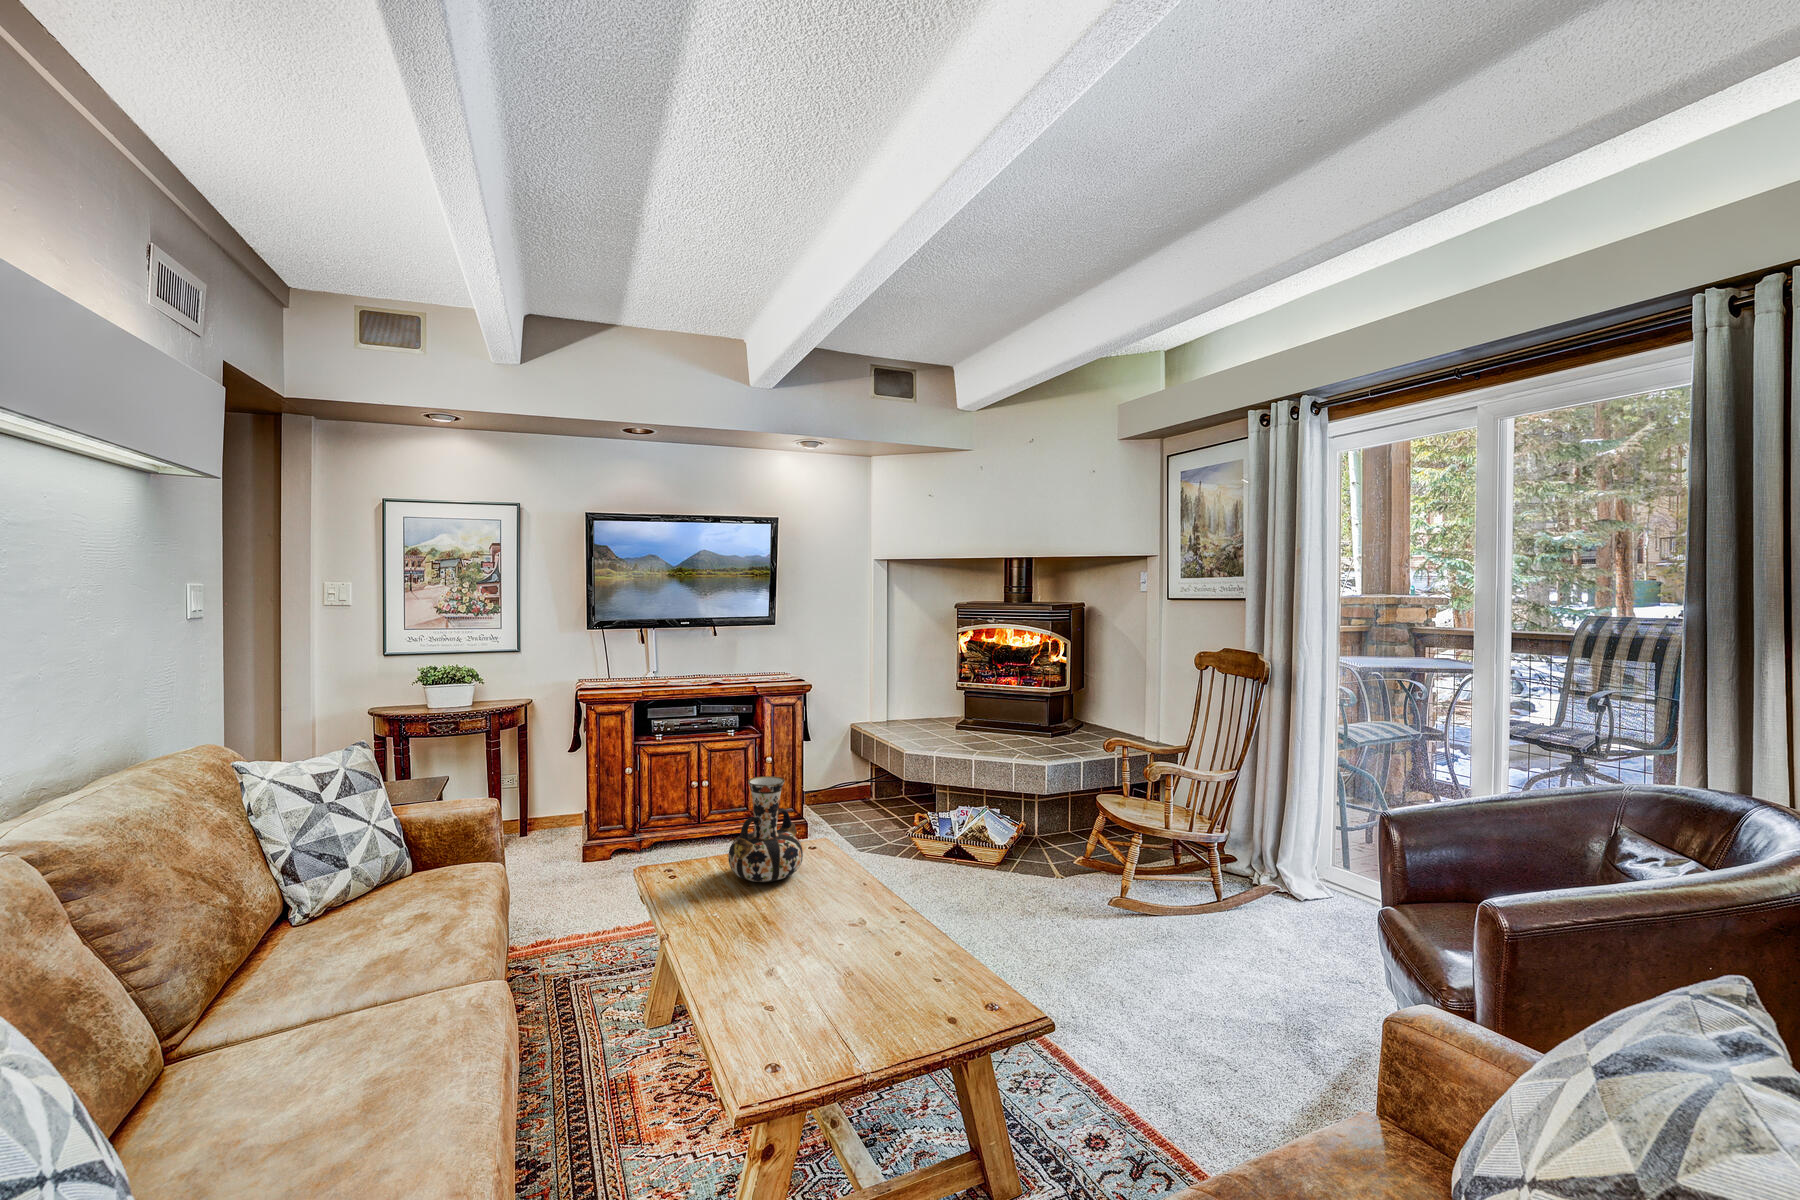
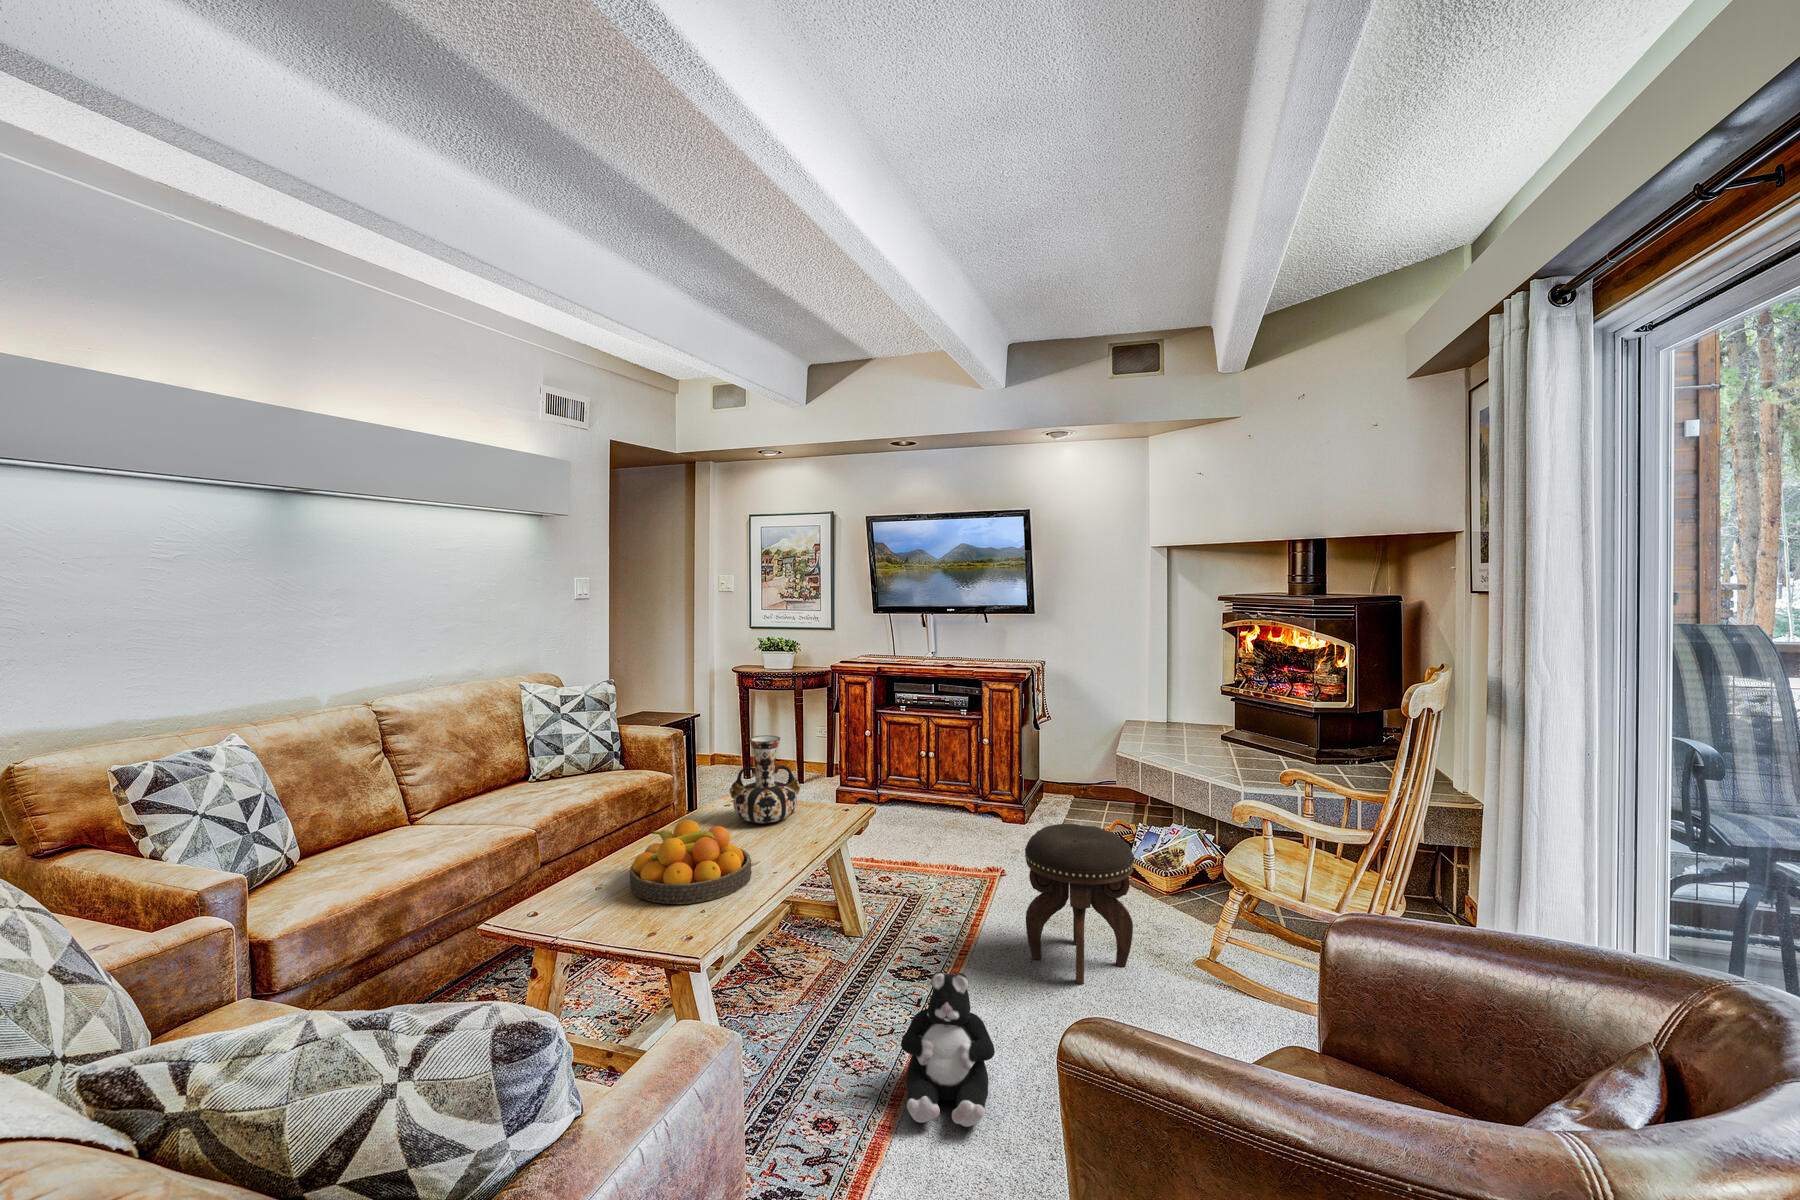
footstool: none [988,811,1084,948] -> present [1025,824,1134,984]
fruit bowl: none [776,882,920,985] -> present [630,820,752,904]
plush toy: none [1081,951,1189,1090] -> present [901,972,995,1127]

